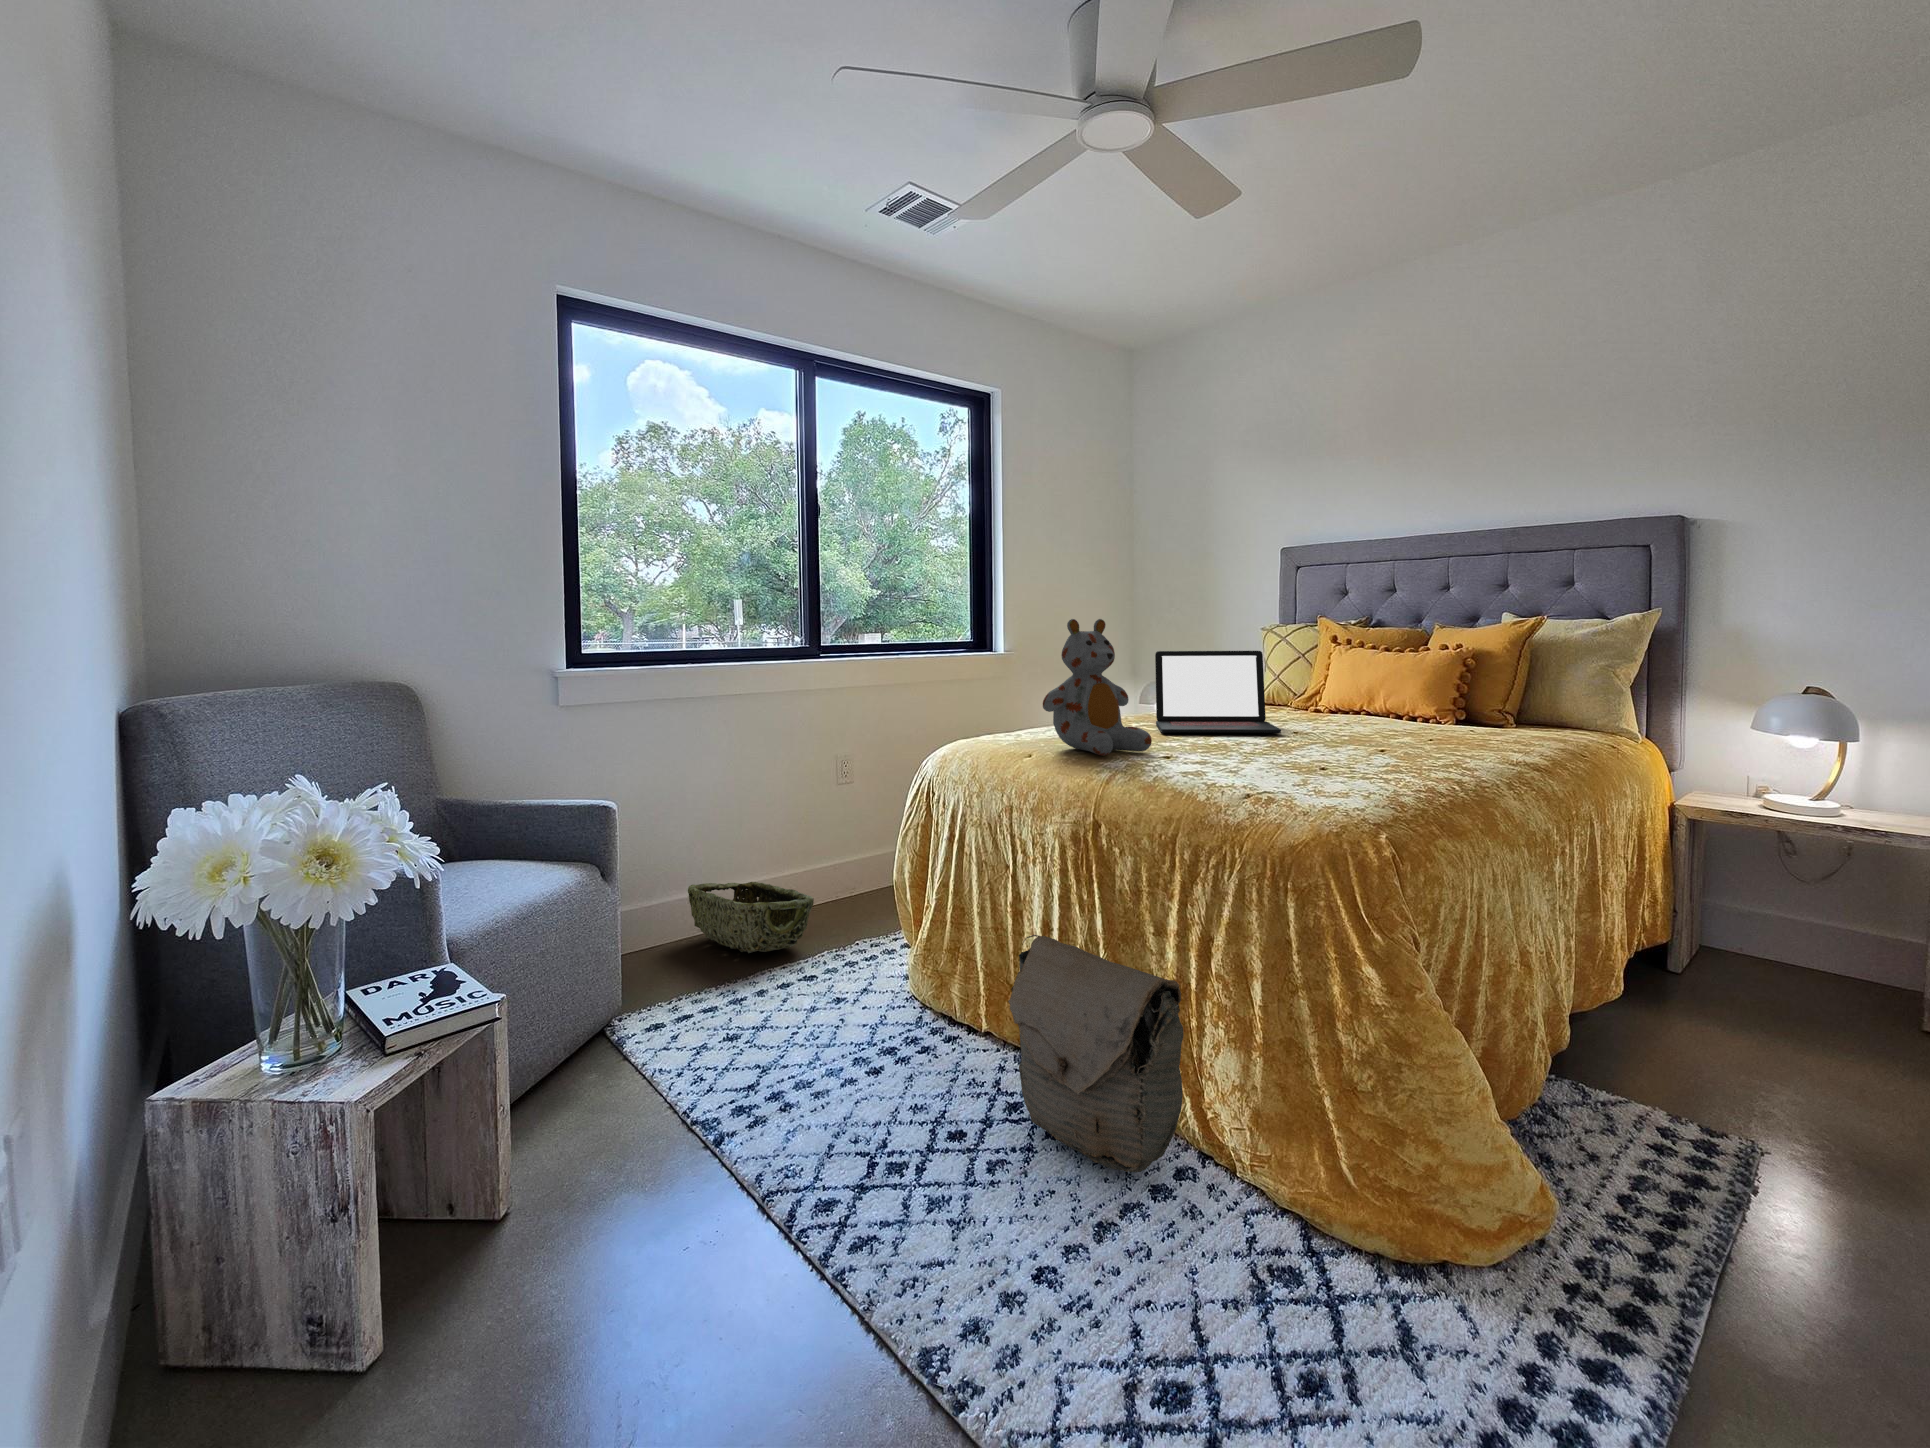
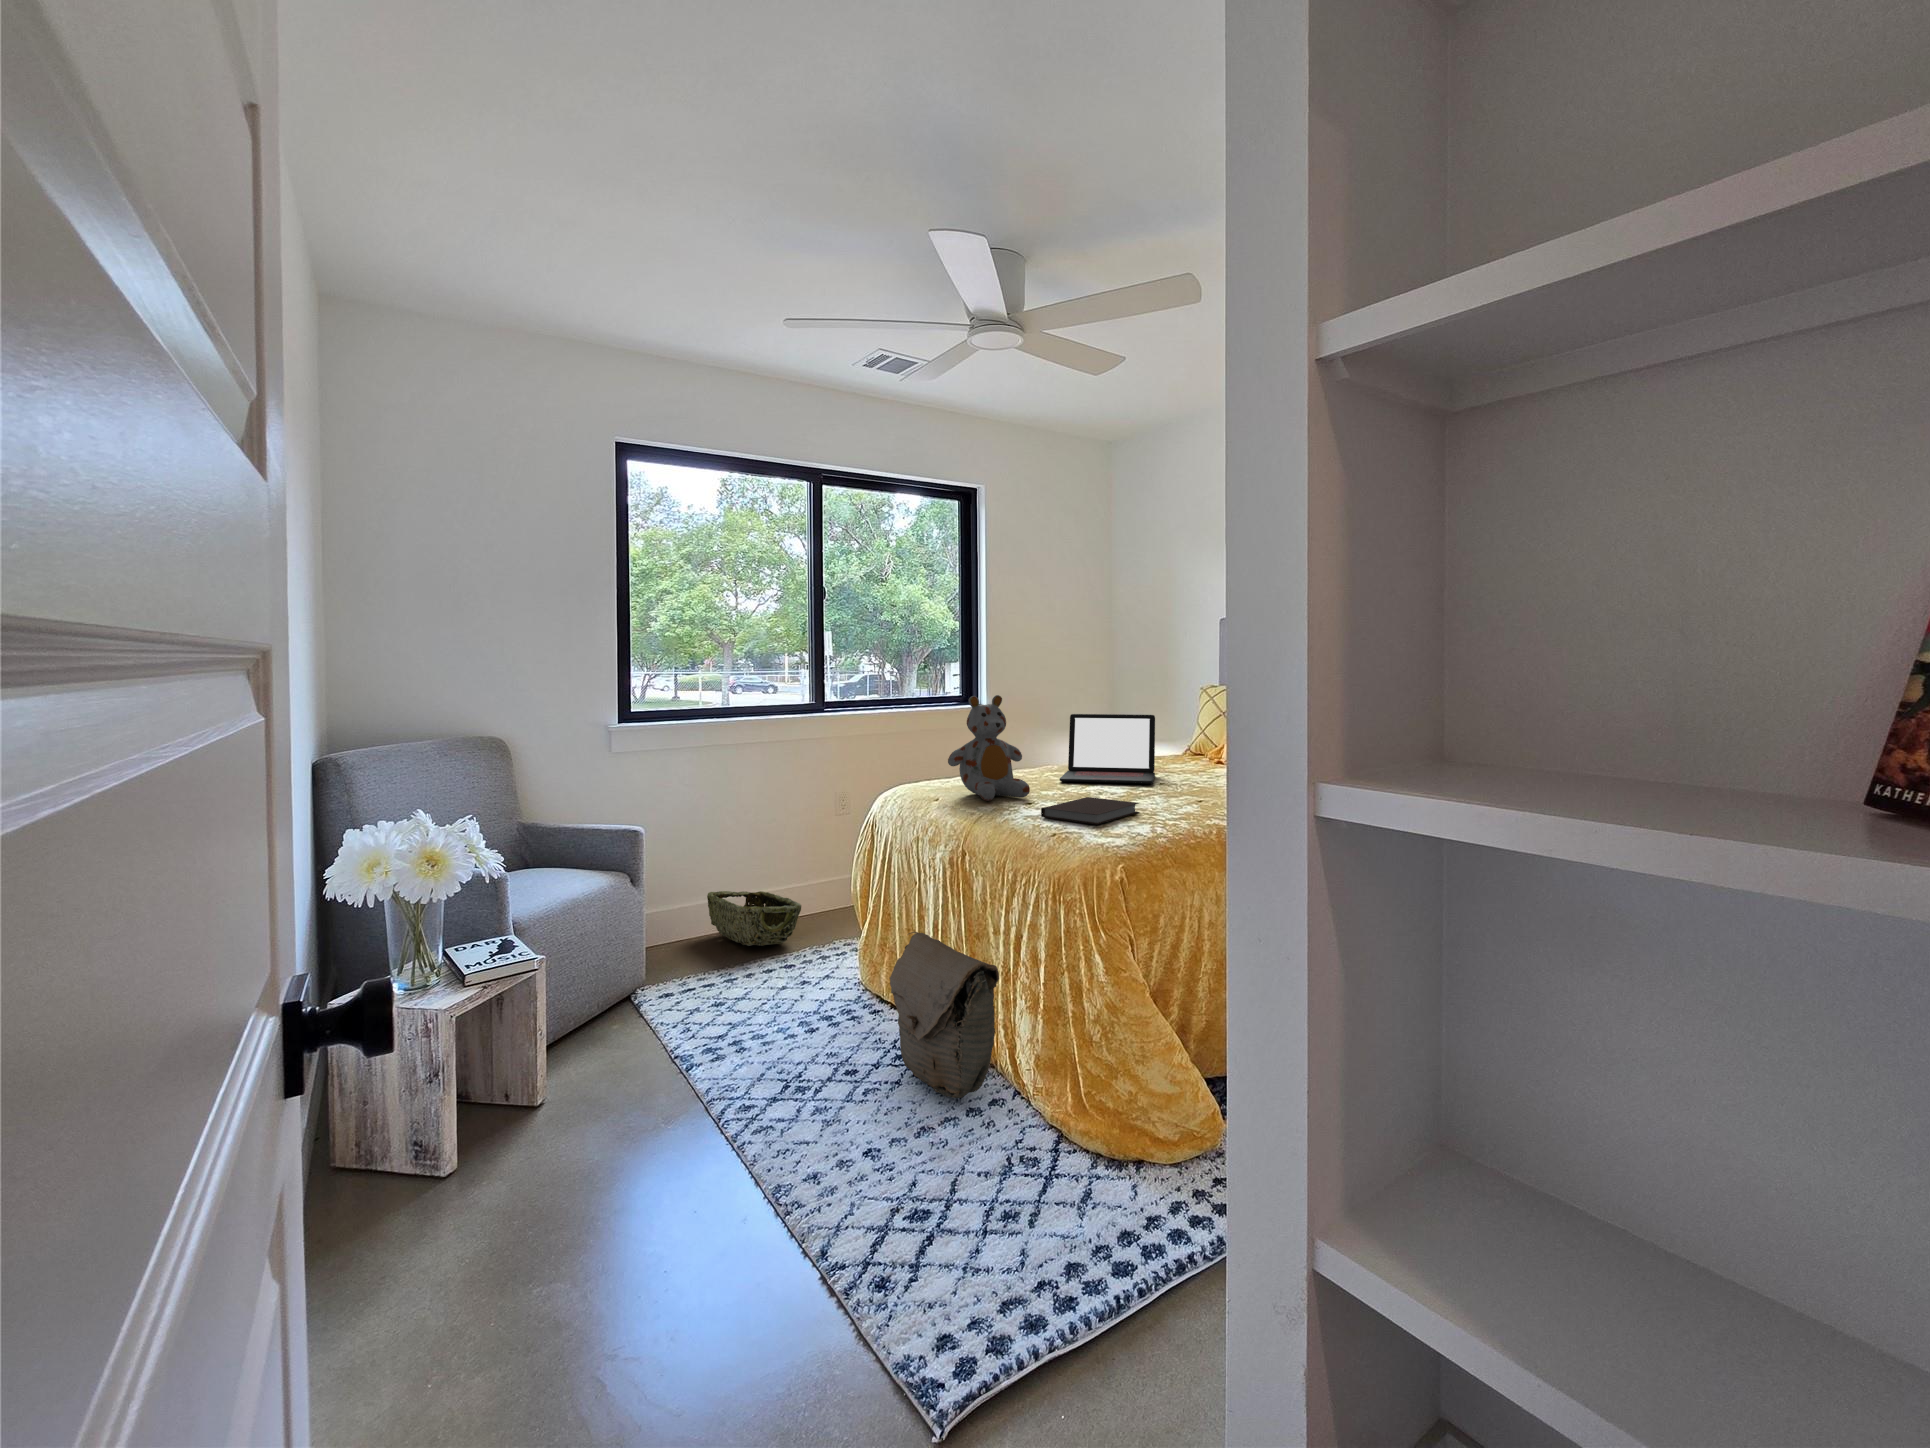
notebook: none [1200,748,1318,781] -> present [1041,797,1139,825]

